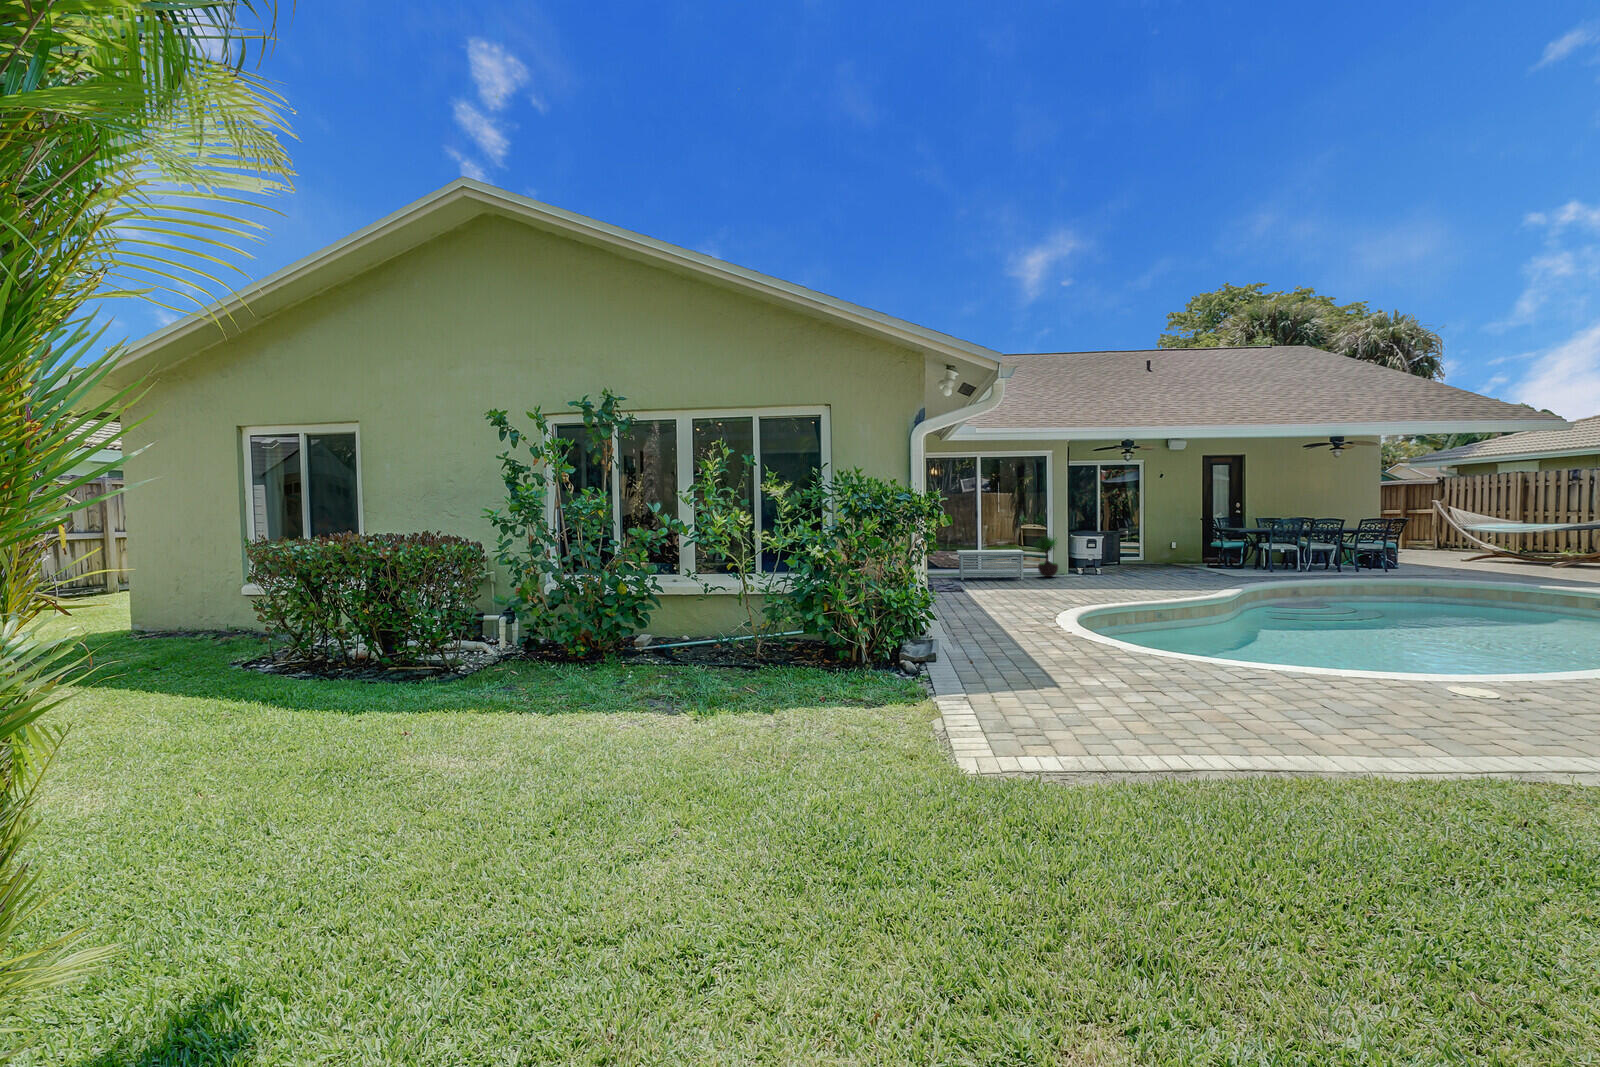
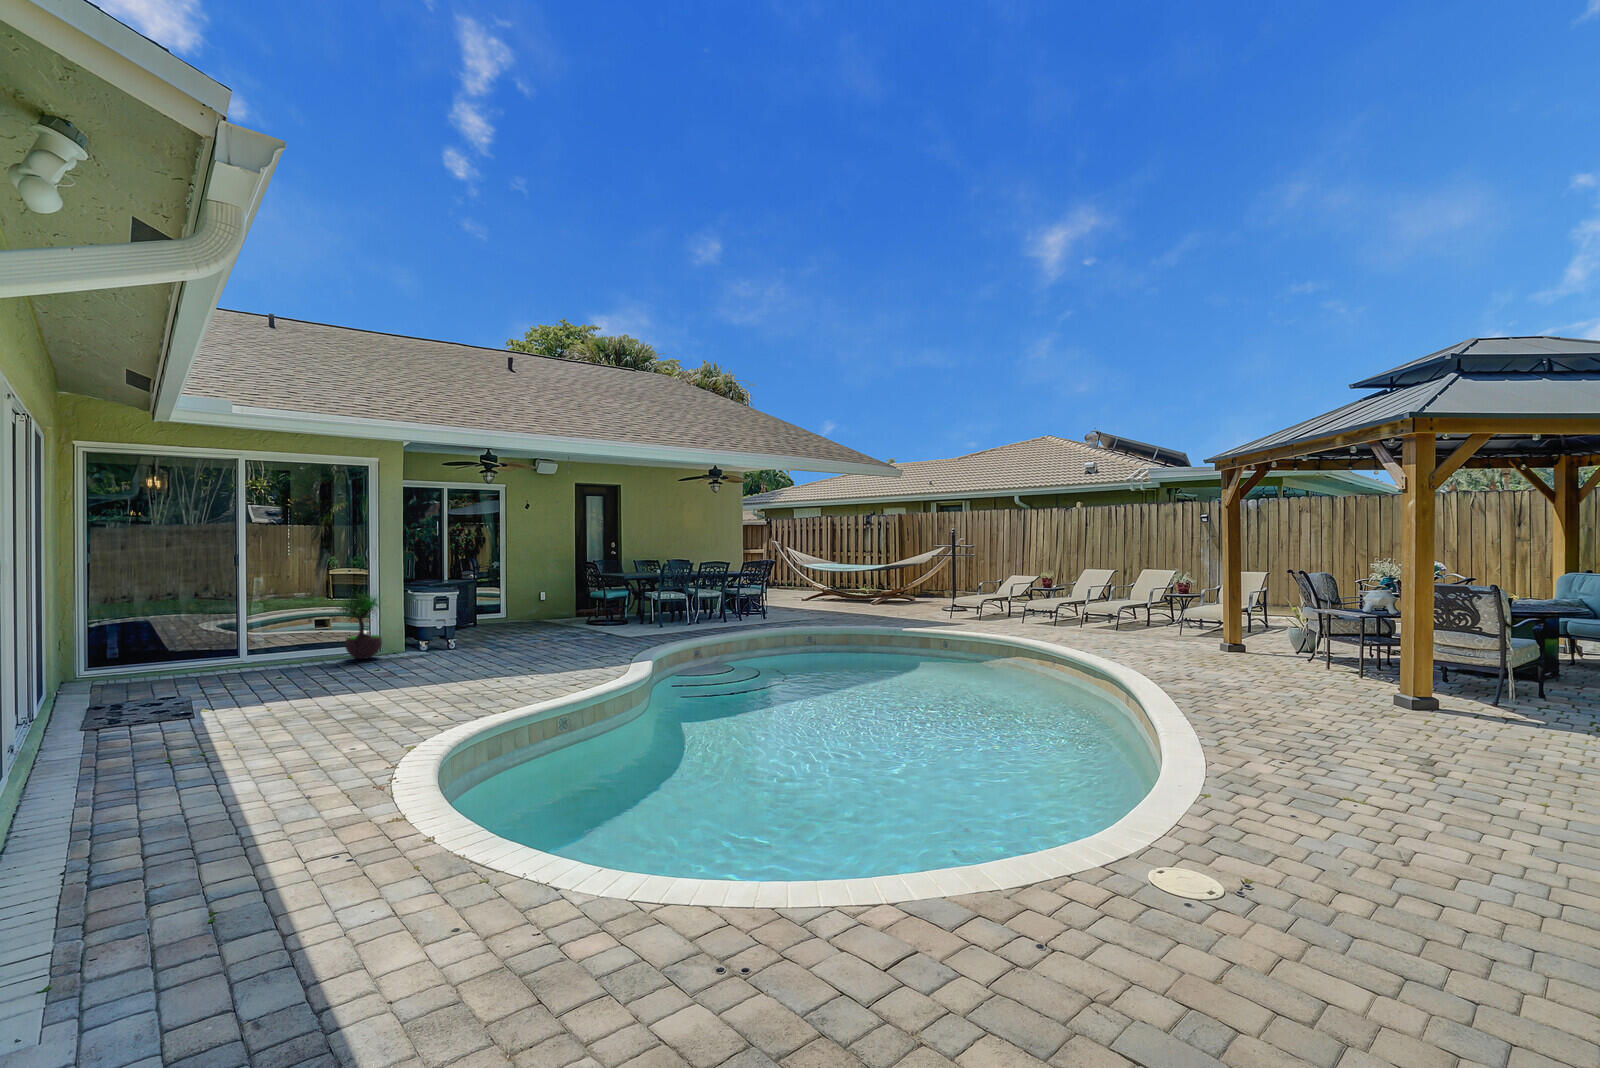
storage bench: present [957,550,1025,580] -> none [170,617,317,684]

